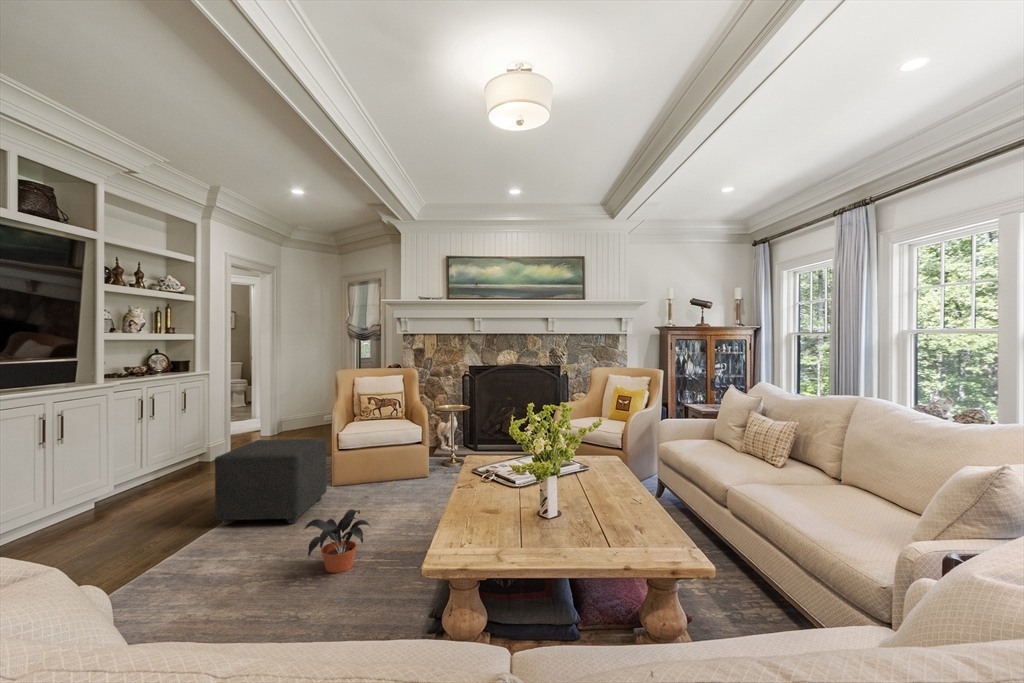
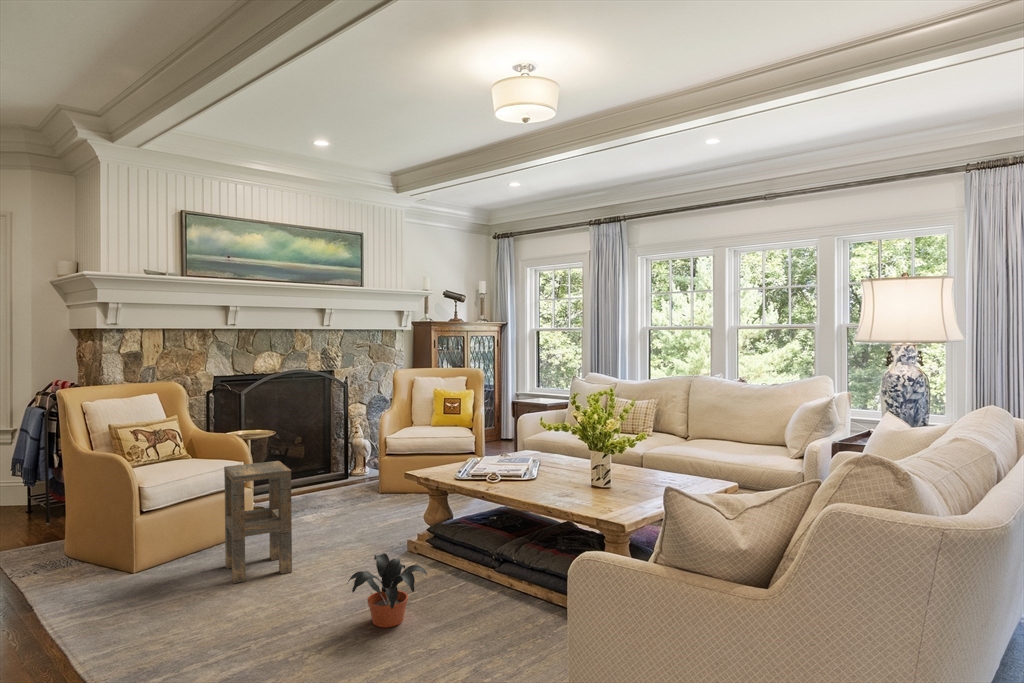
side table: none [345,424,400,509] -> present [224,461,292,583]
ottoman: present [215,439,327,525] -> none [53,497,226,654]

